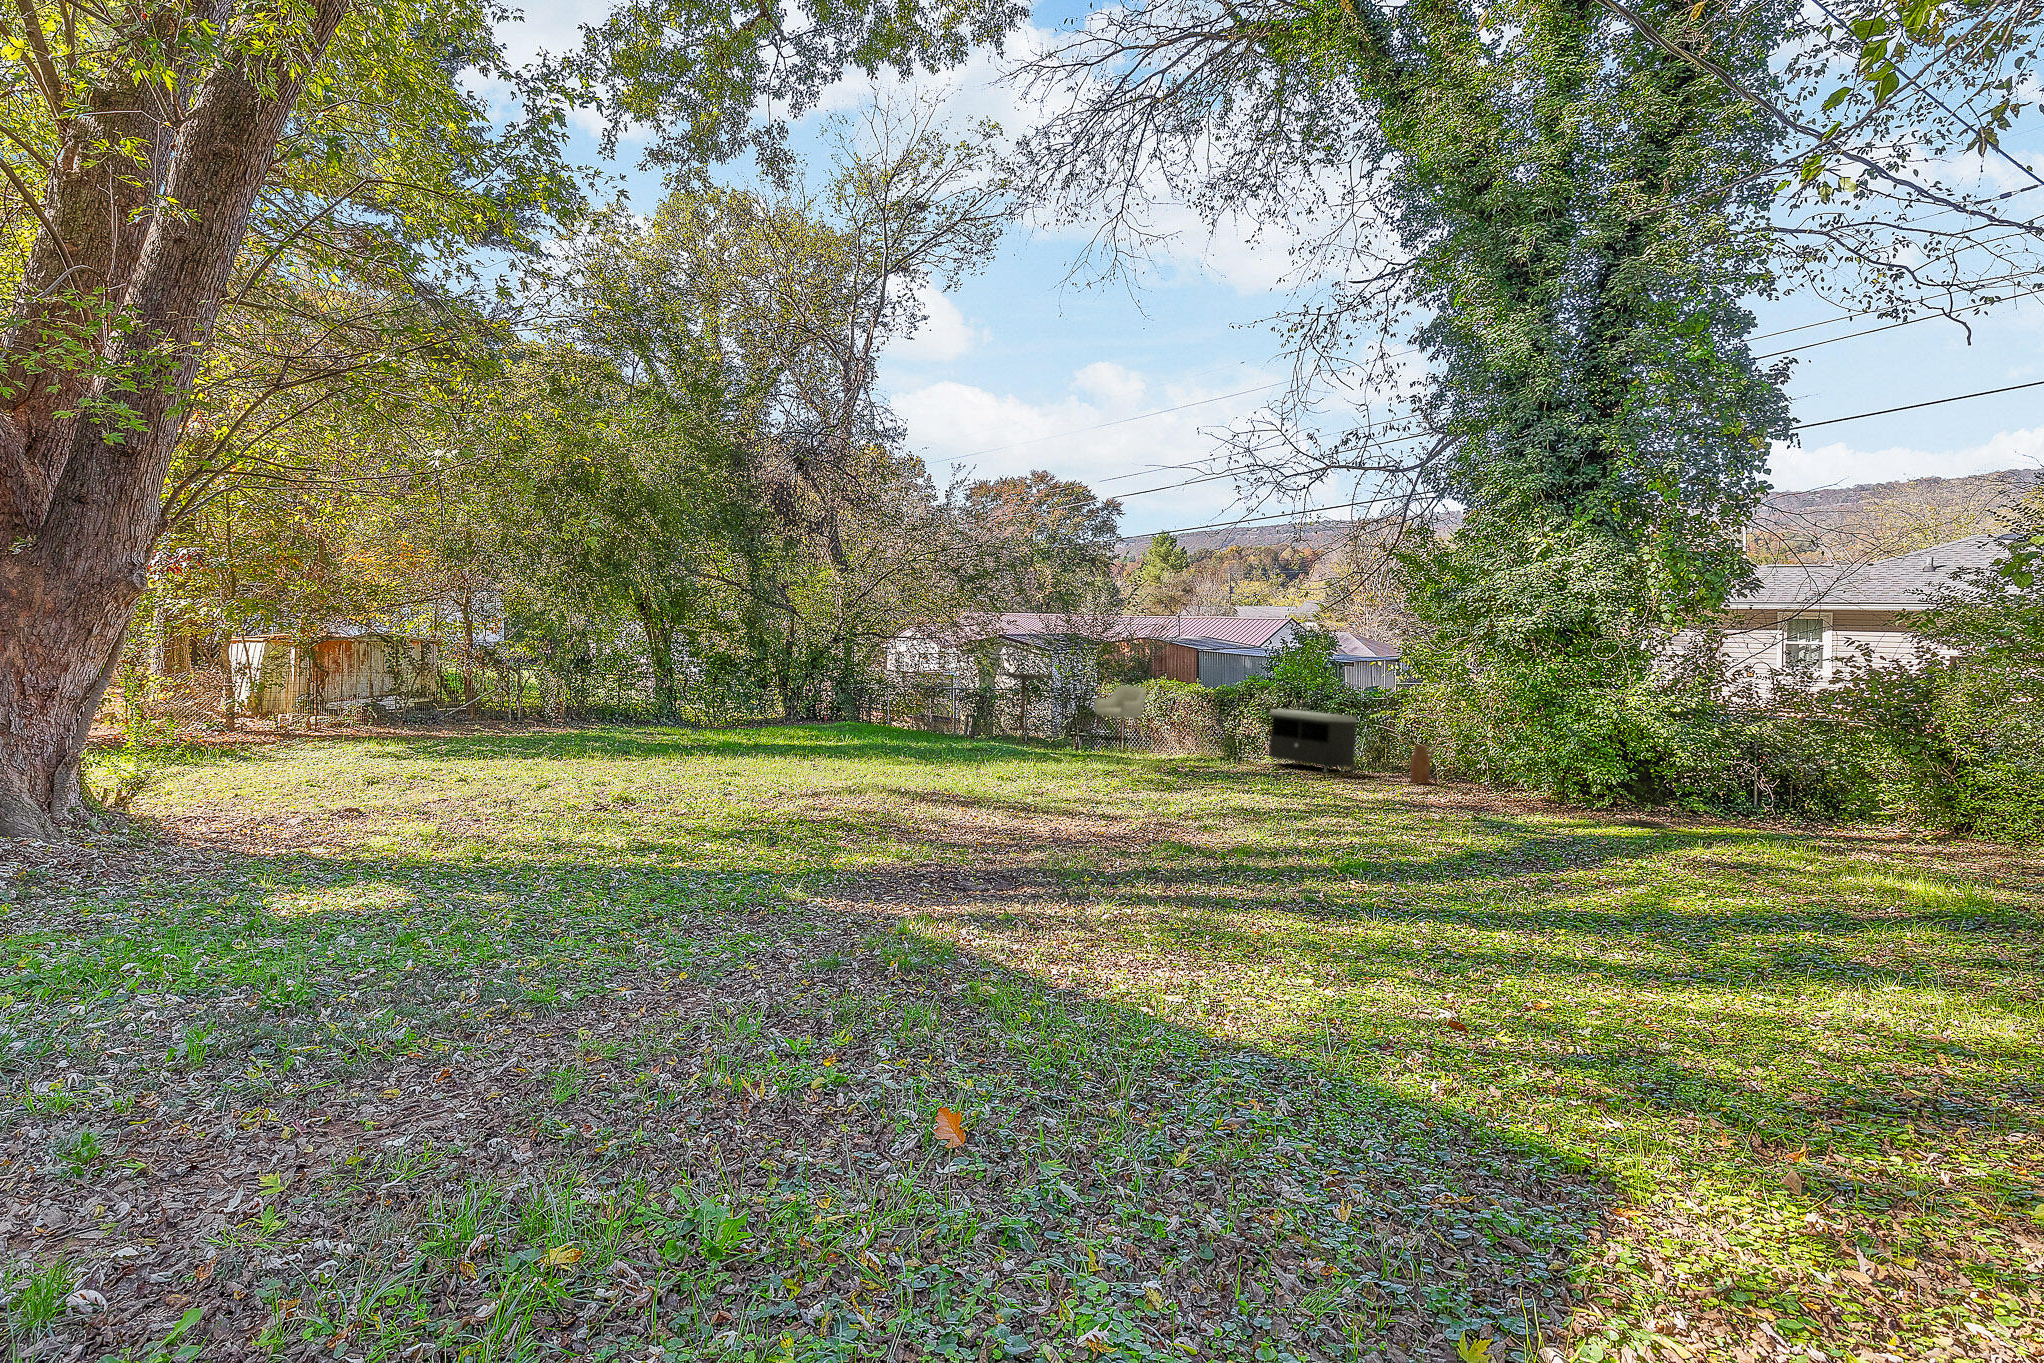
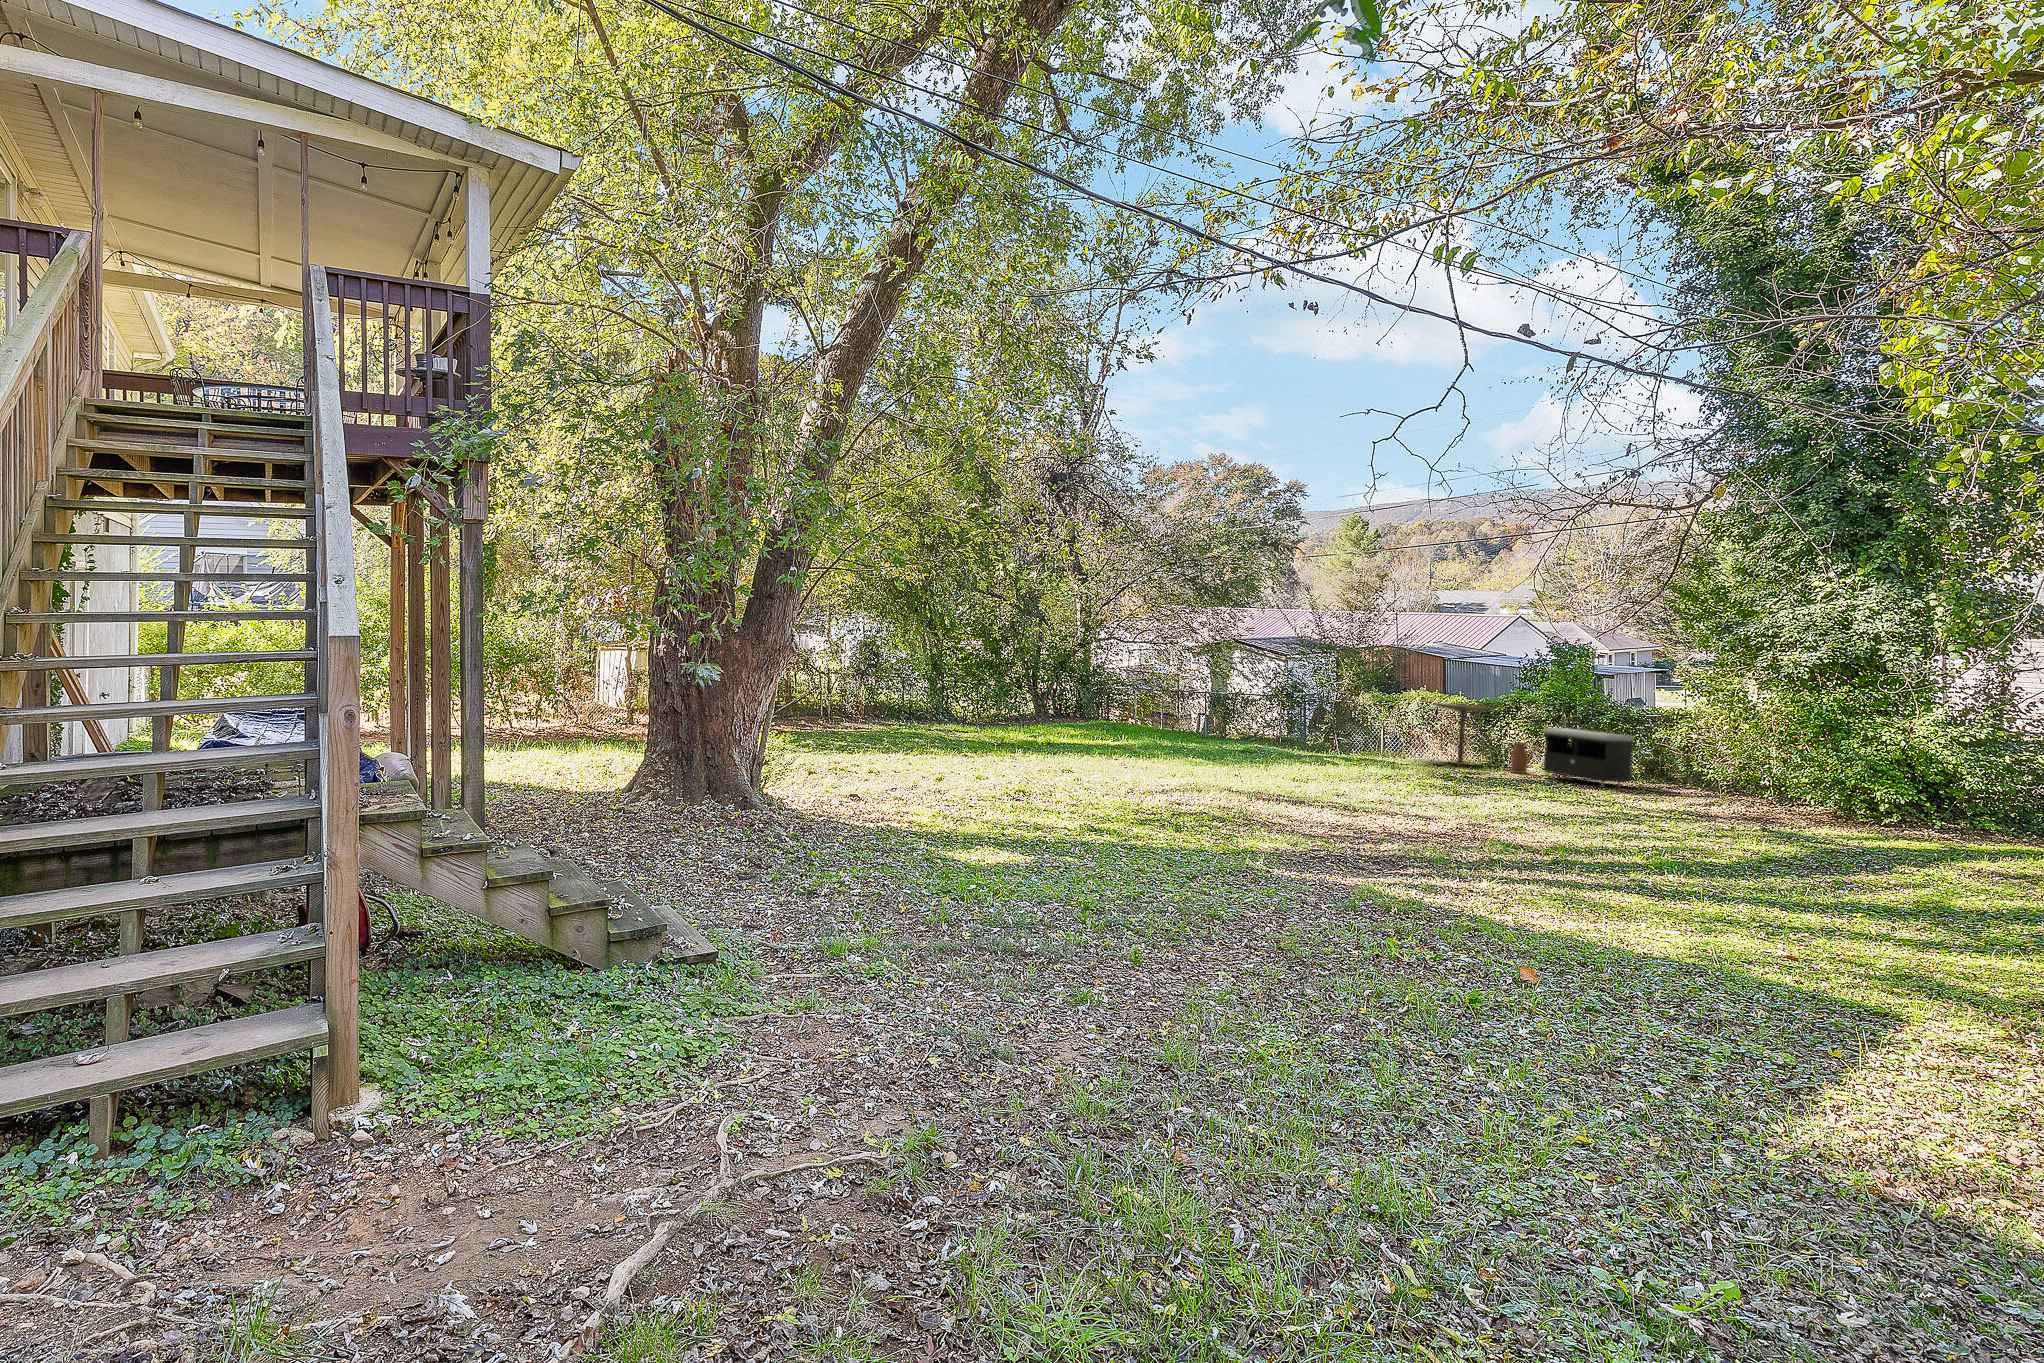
pedestal table: present [1000,672,1049,730] -> present [1434,703,1493,765]
chair: present [1094,686,1146,740] -> none [1359,702,1410,754]
watering can: present [1410,744,1435,784] -> present [1511,742,1539,774]
potted tree: present [1625,763,1667,828] -> present [1643,746,1676,793]

